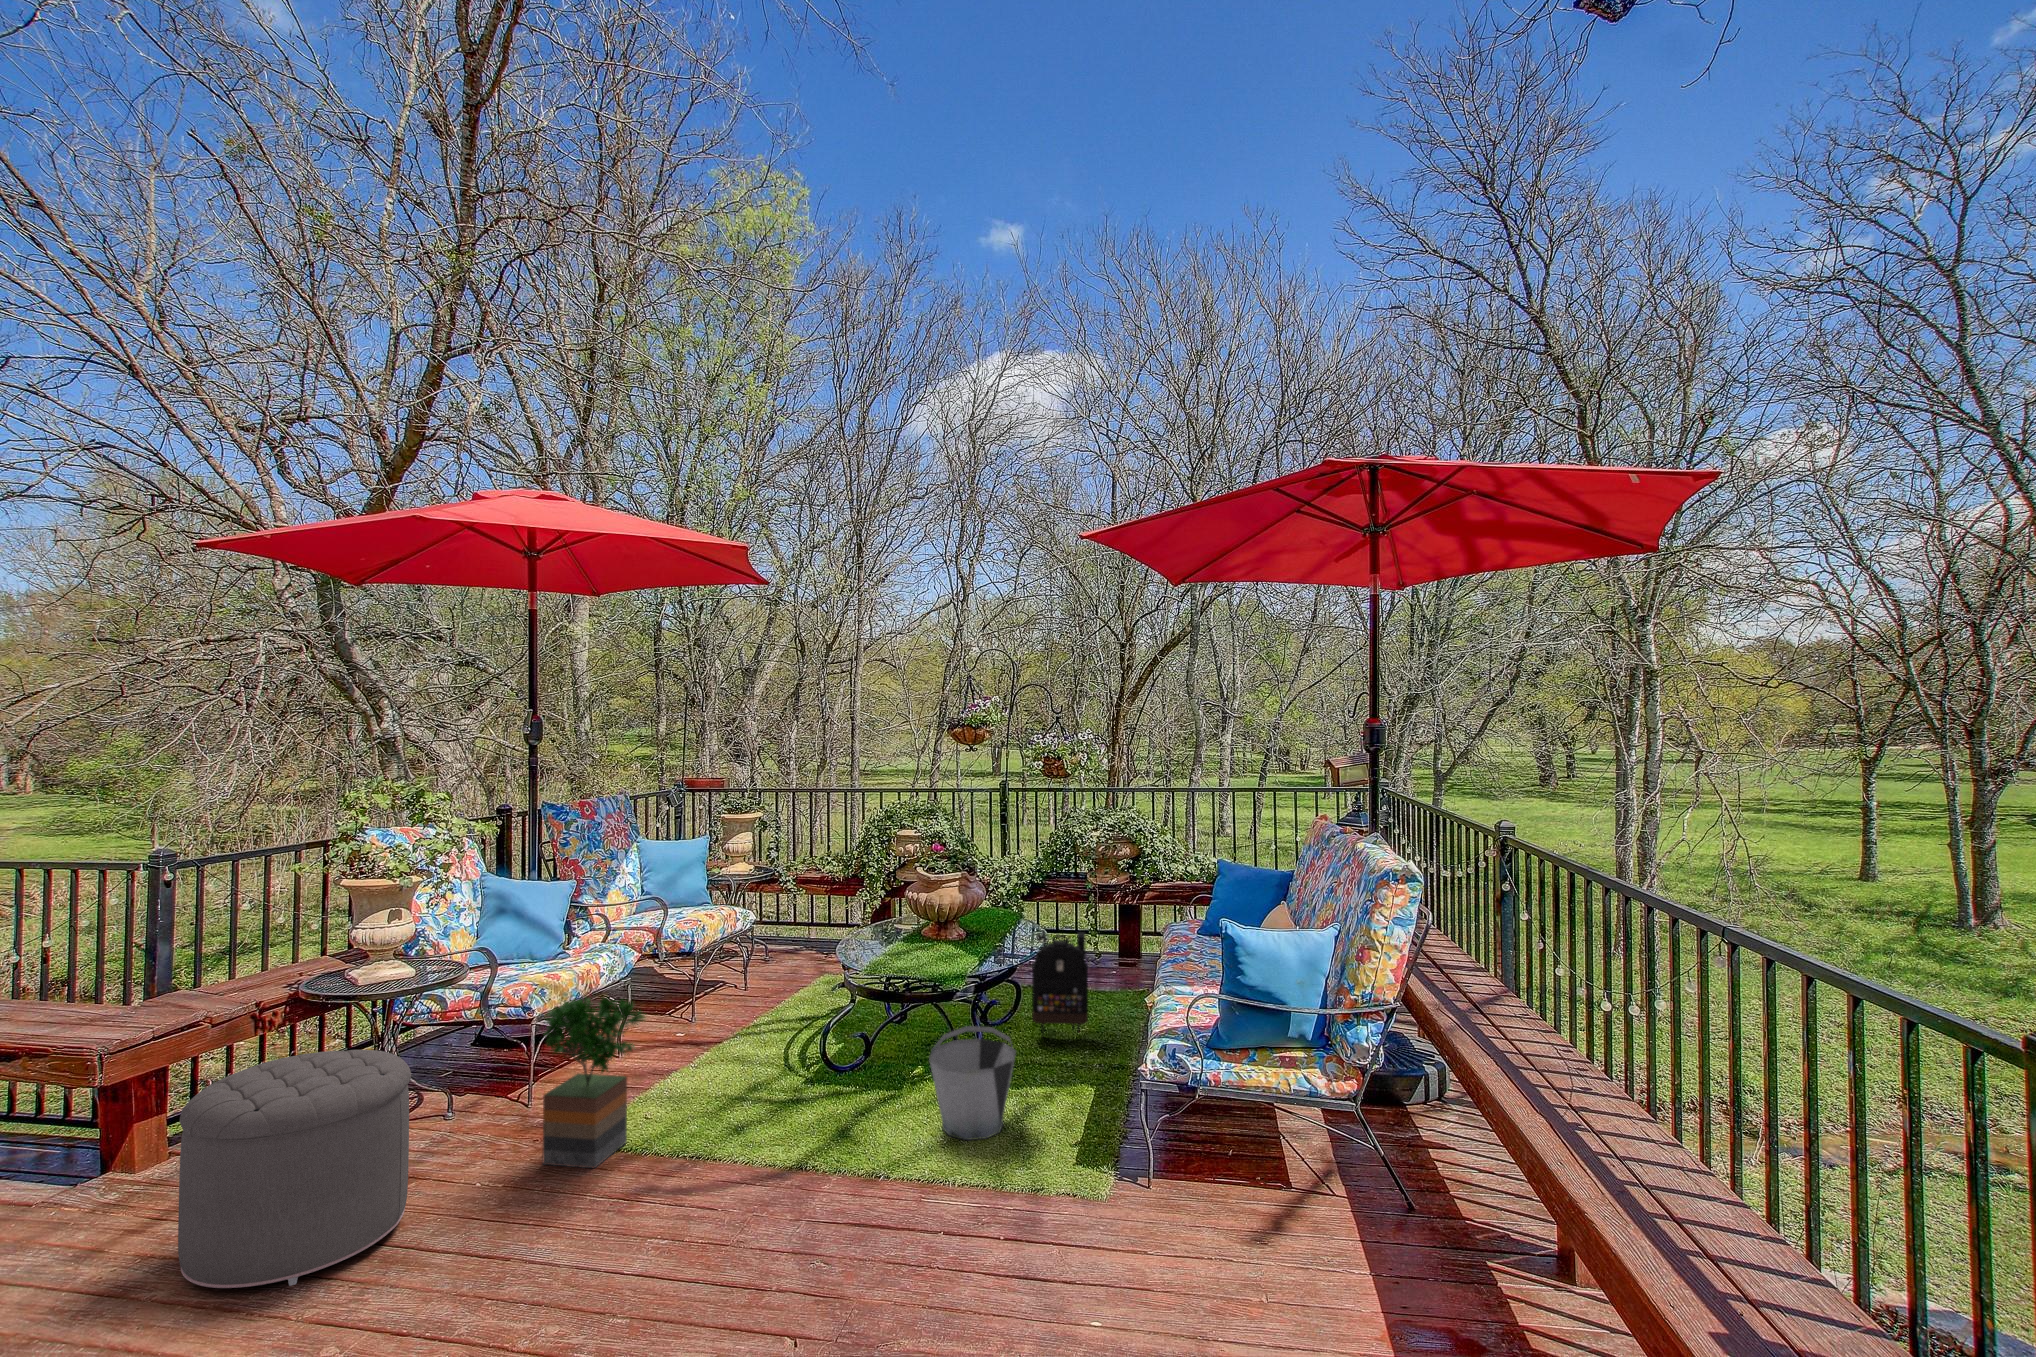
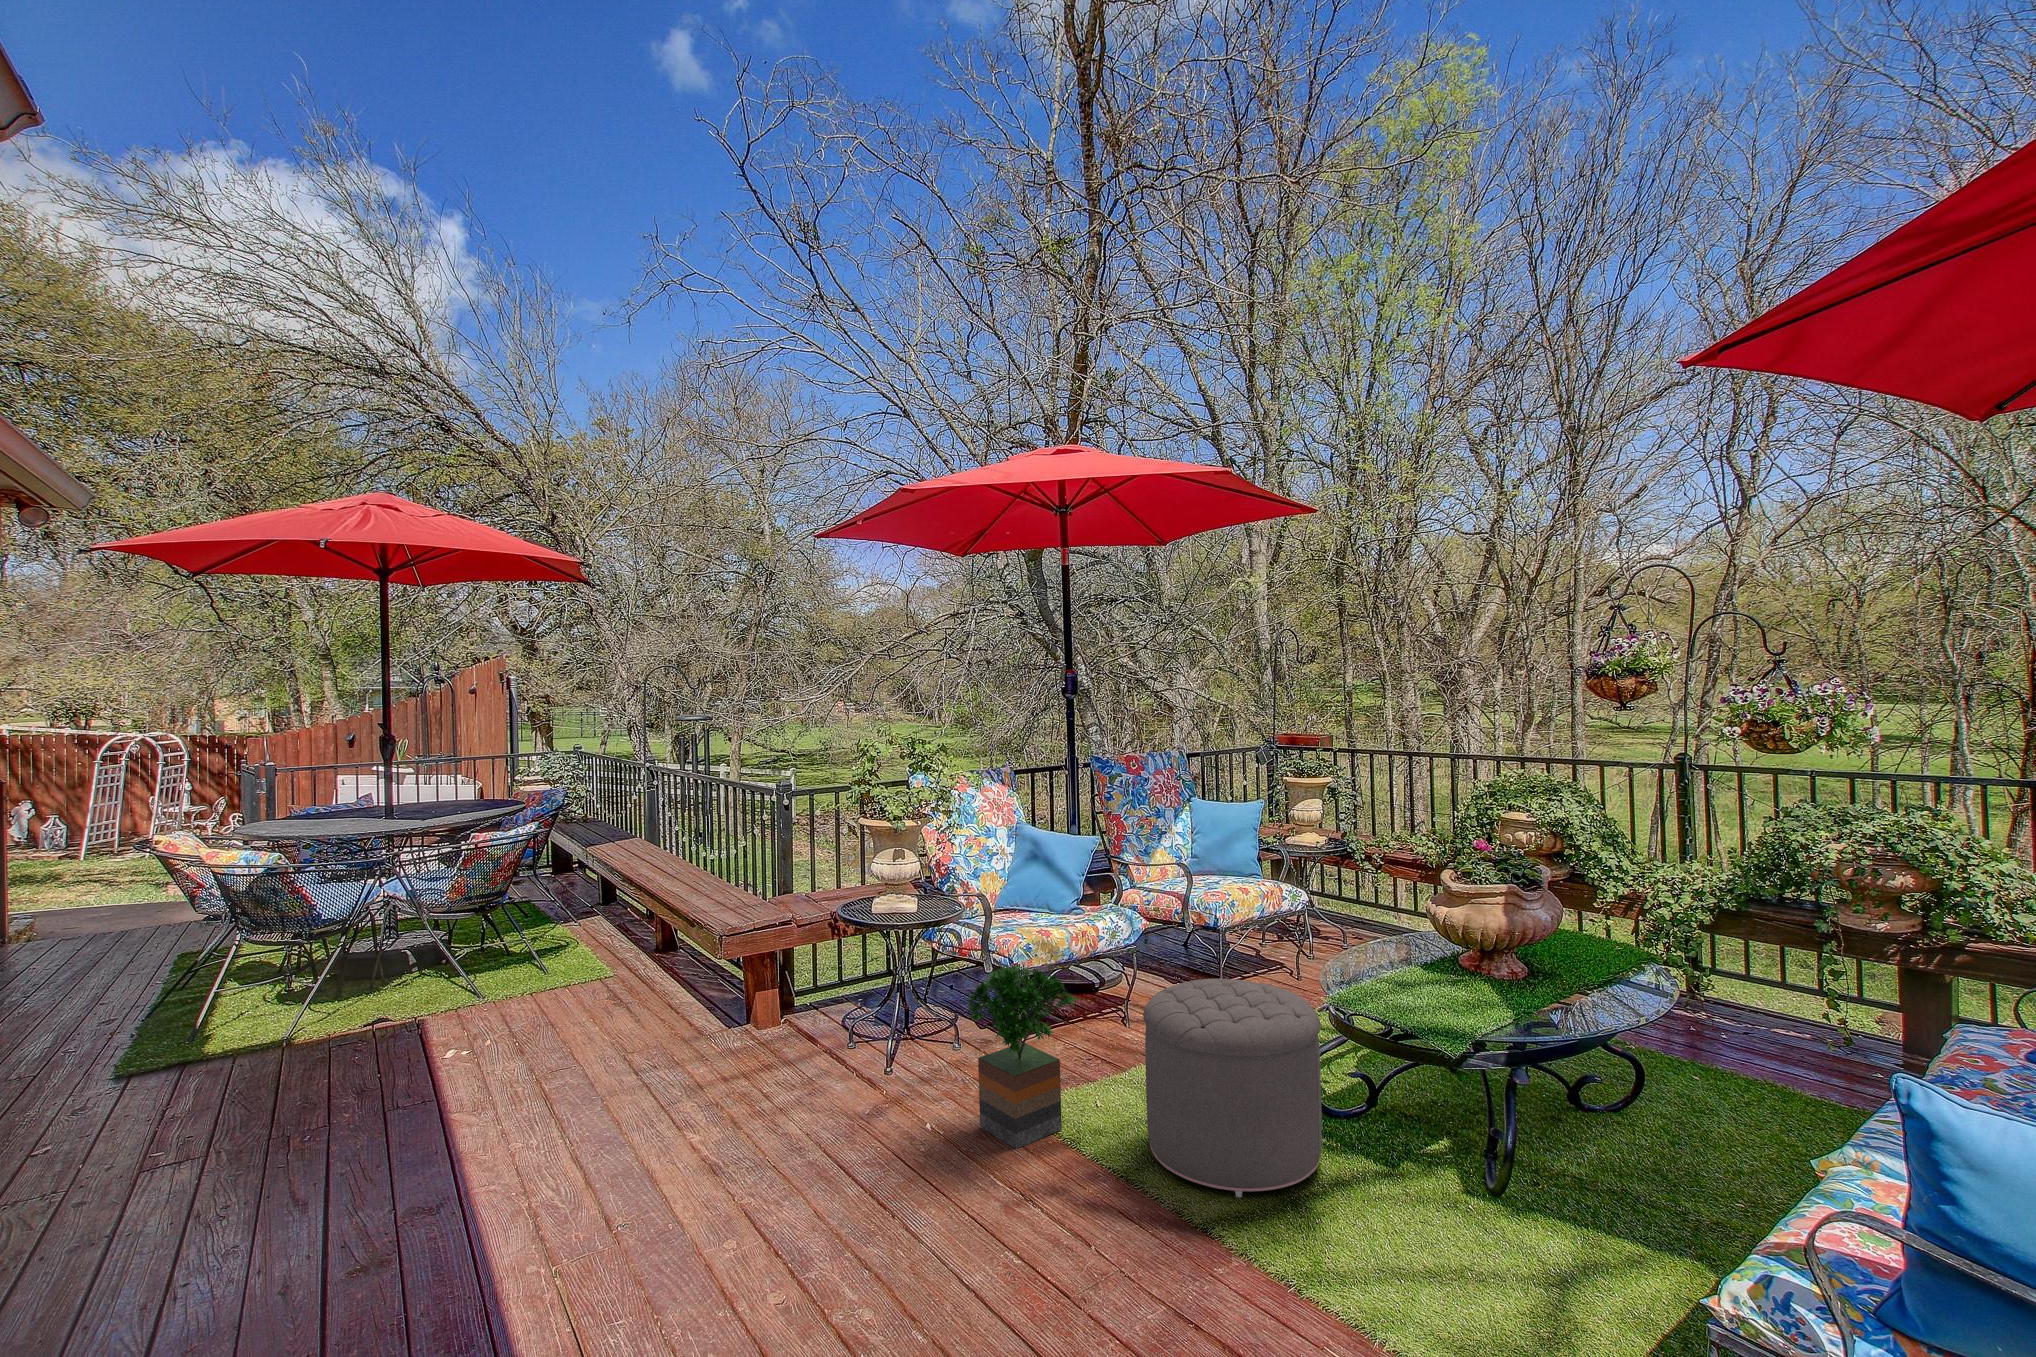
backpack: present [1032,932,1088,1037] -> none [1645,989,1764,1167]
bucket: present [929,1026,1016,1140] -> none [1394,1114,1537,1293]
ottoman: present [178,1050,411,1288] -> present [1143,979,1322,1197]

